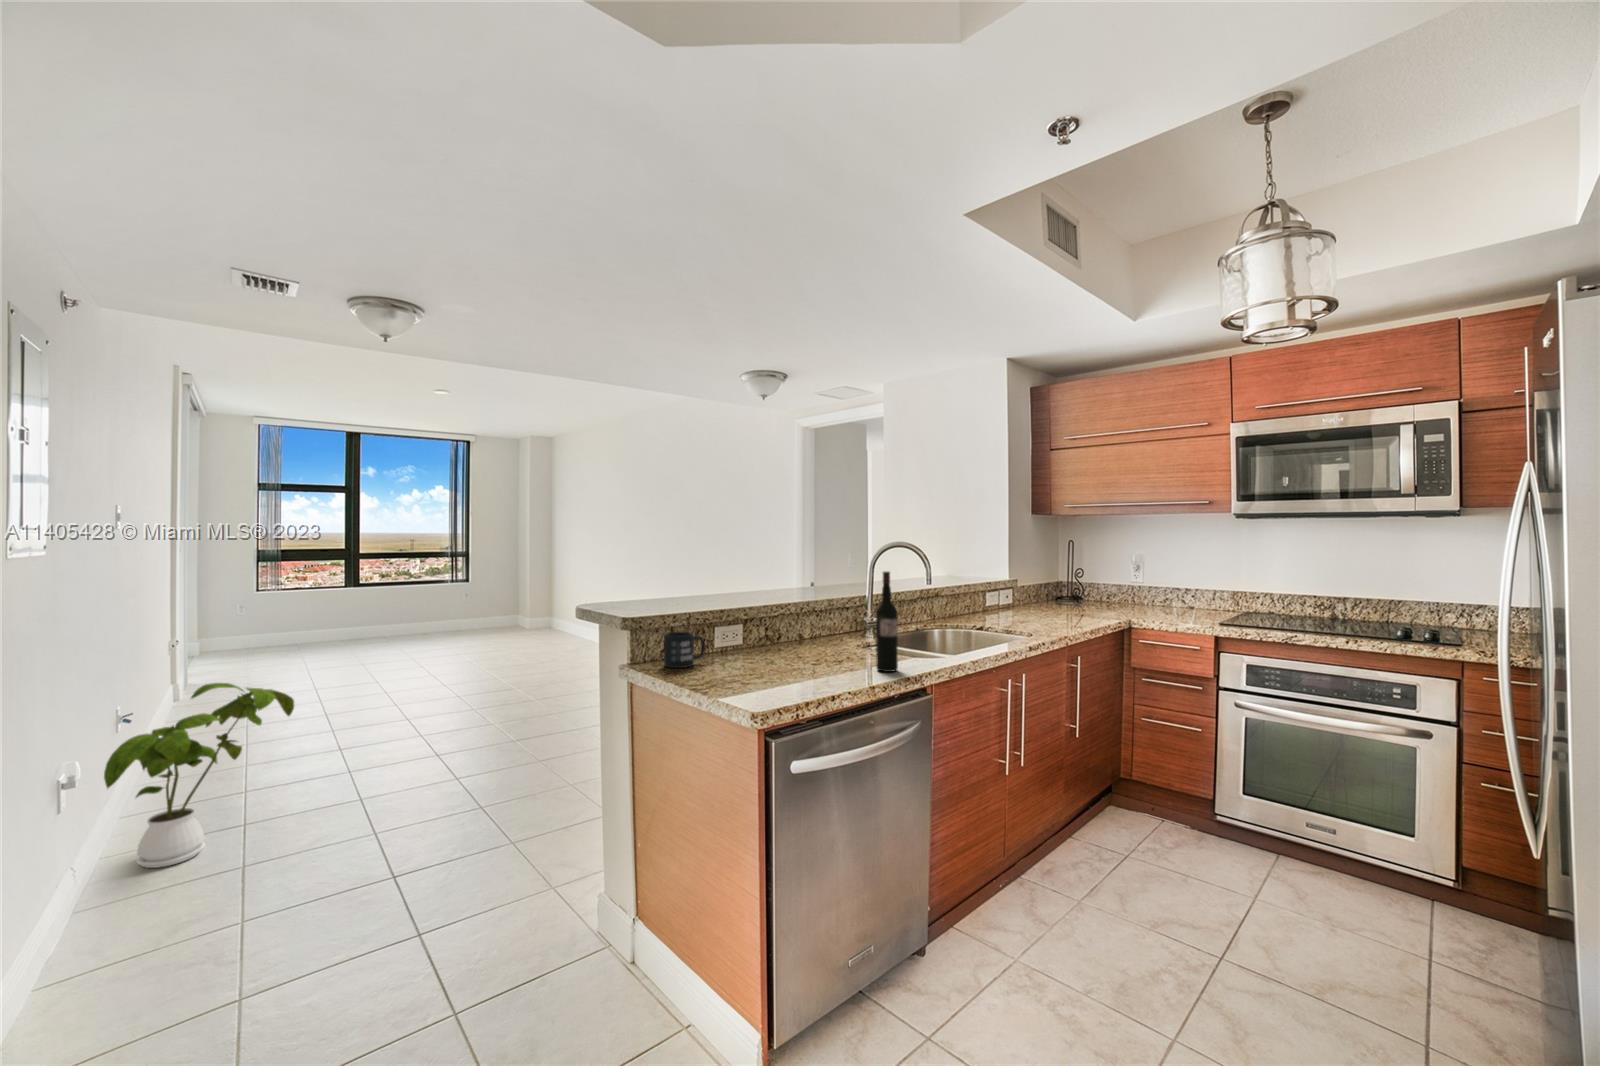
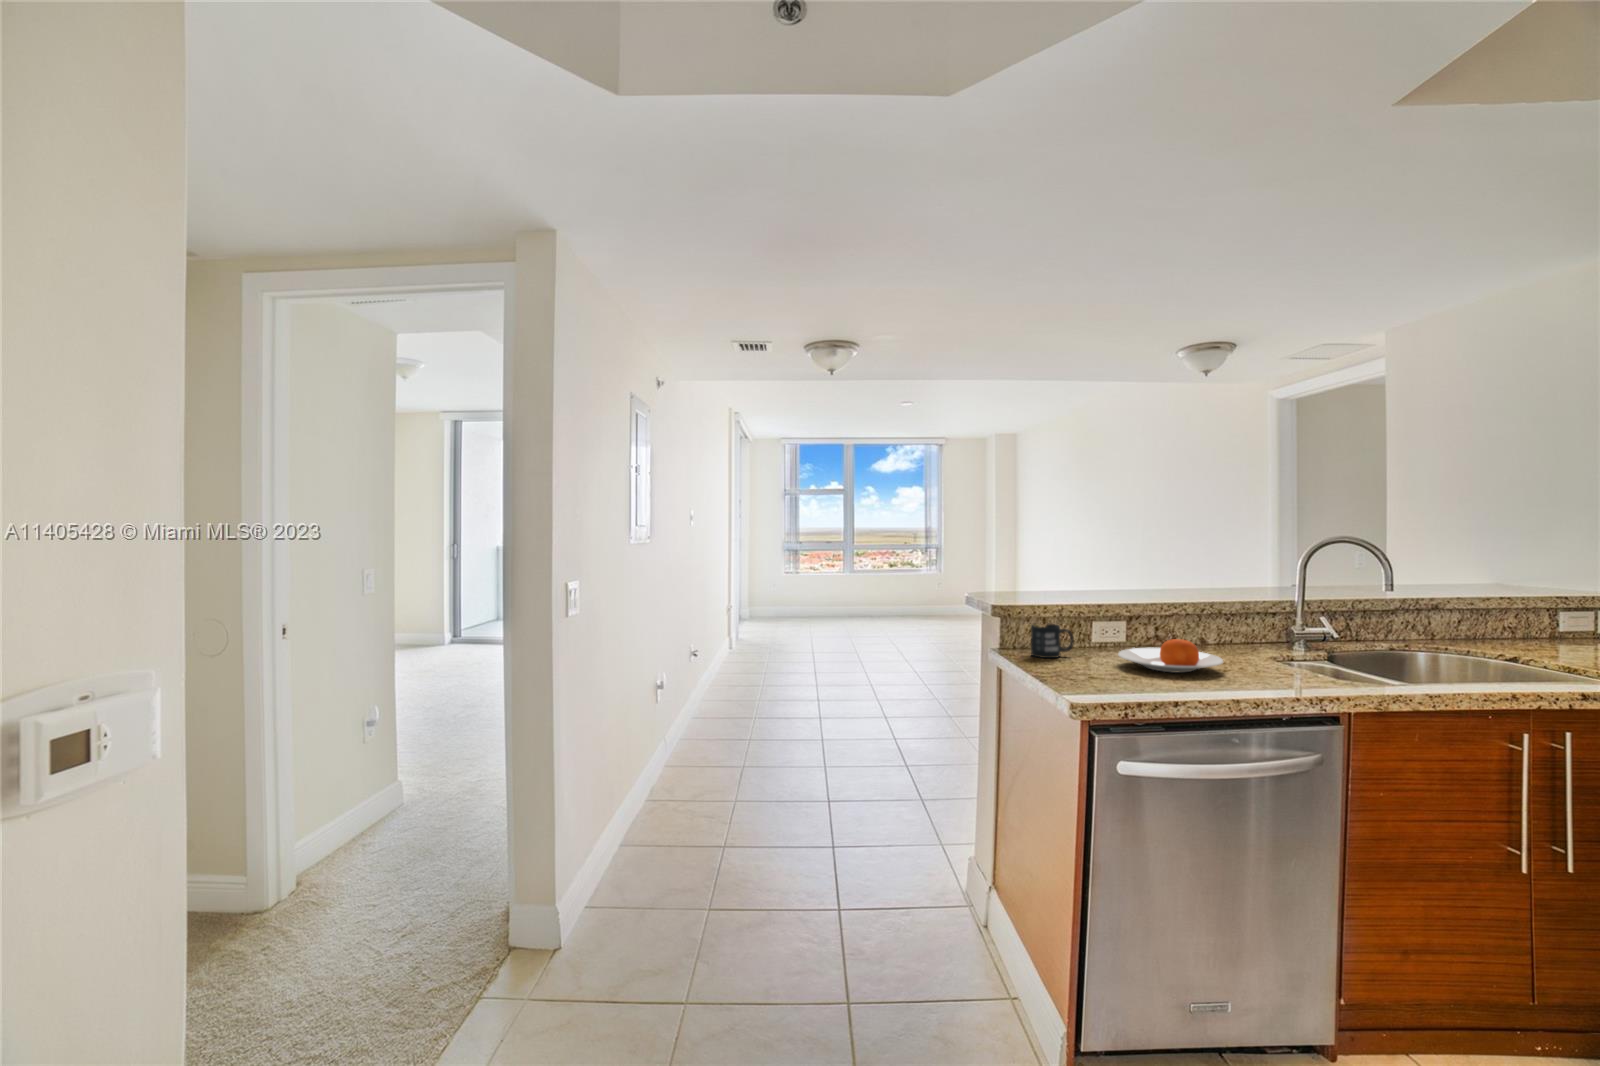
wine bottle: present [876,571,898,672] -> none [1263,573,1293,688]
plate: none [751,636,839,668] -> present [1118,639,1223,673]
house plant: present [104,683,294,868] -> none [680,635,783,757]

